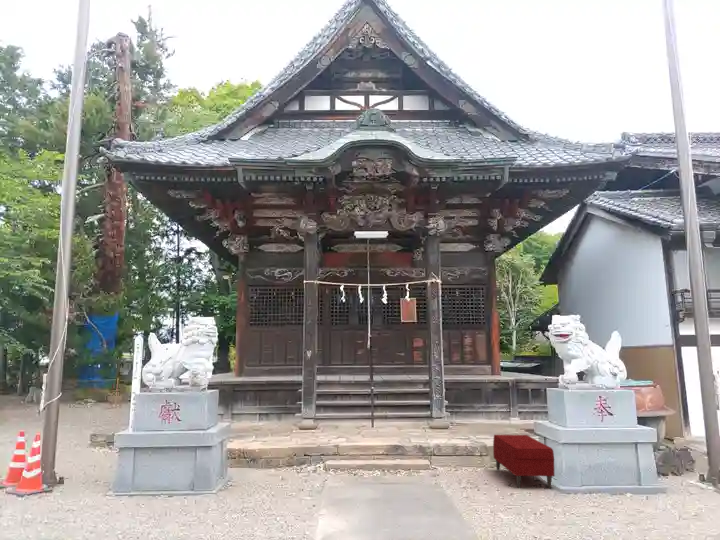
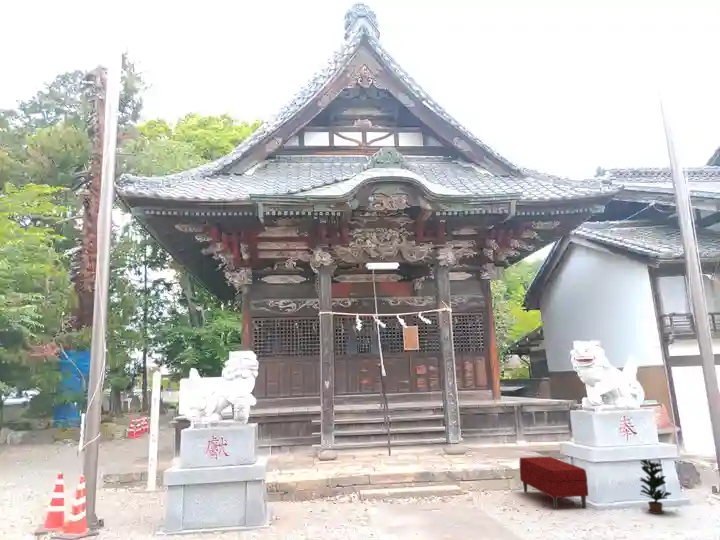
potted plant: none [607,442,641,498] -> present [640,460,671,514]

